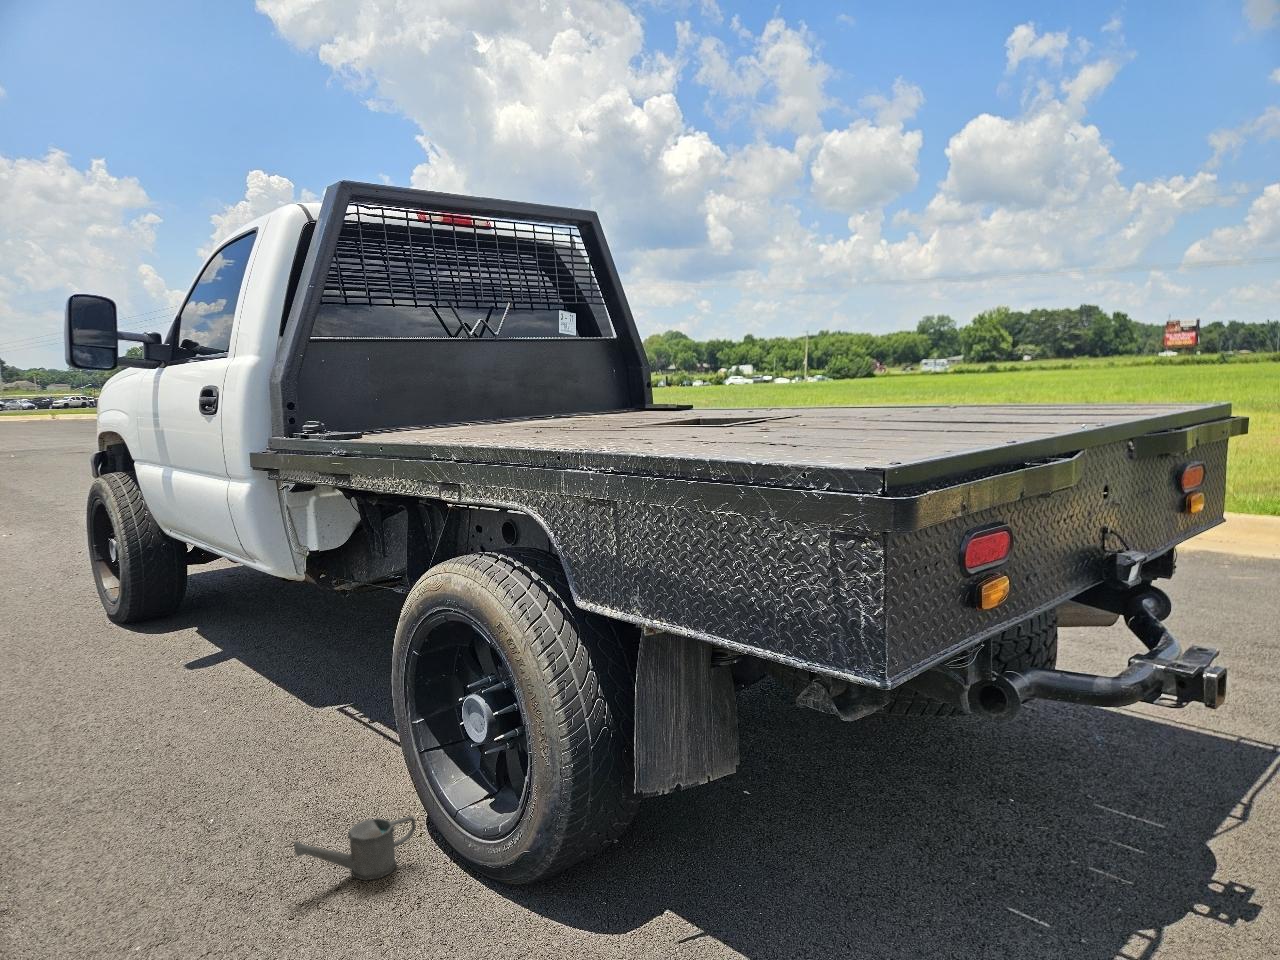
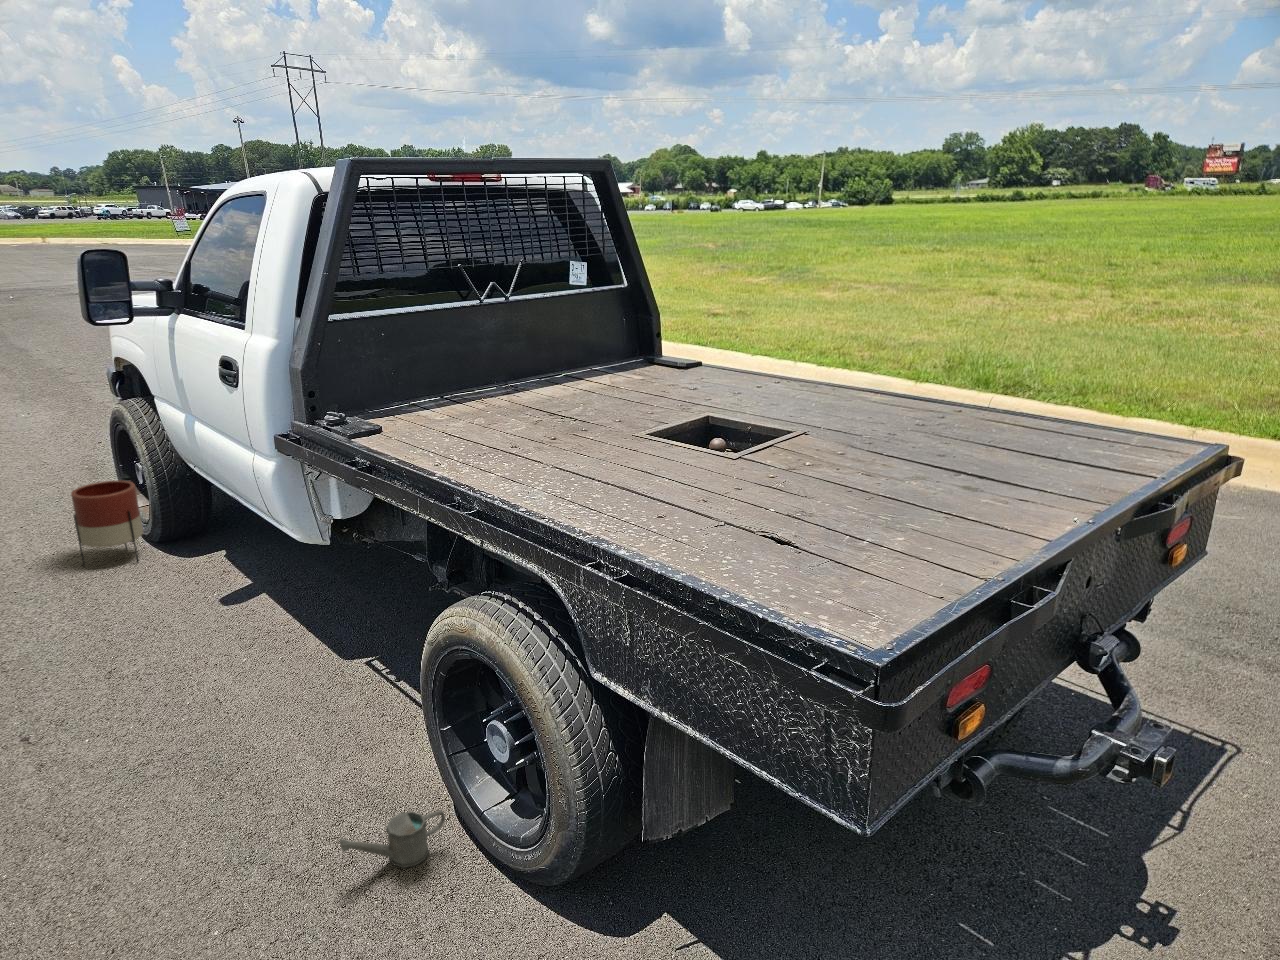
planter: none [40,555,114,644] -> present [71,481,143,566]

